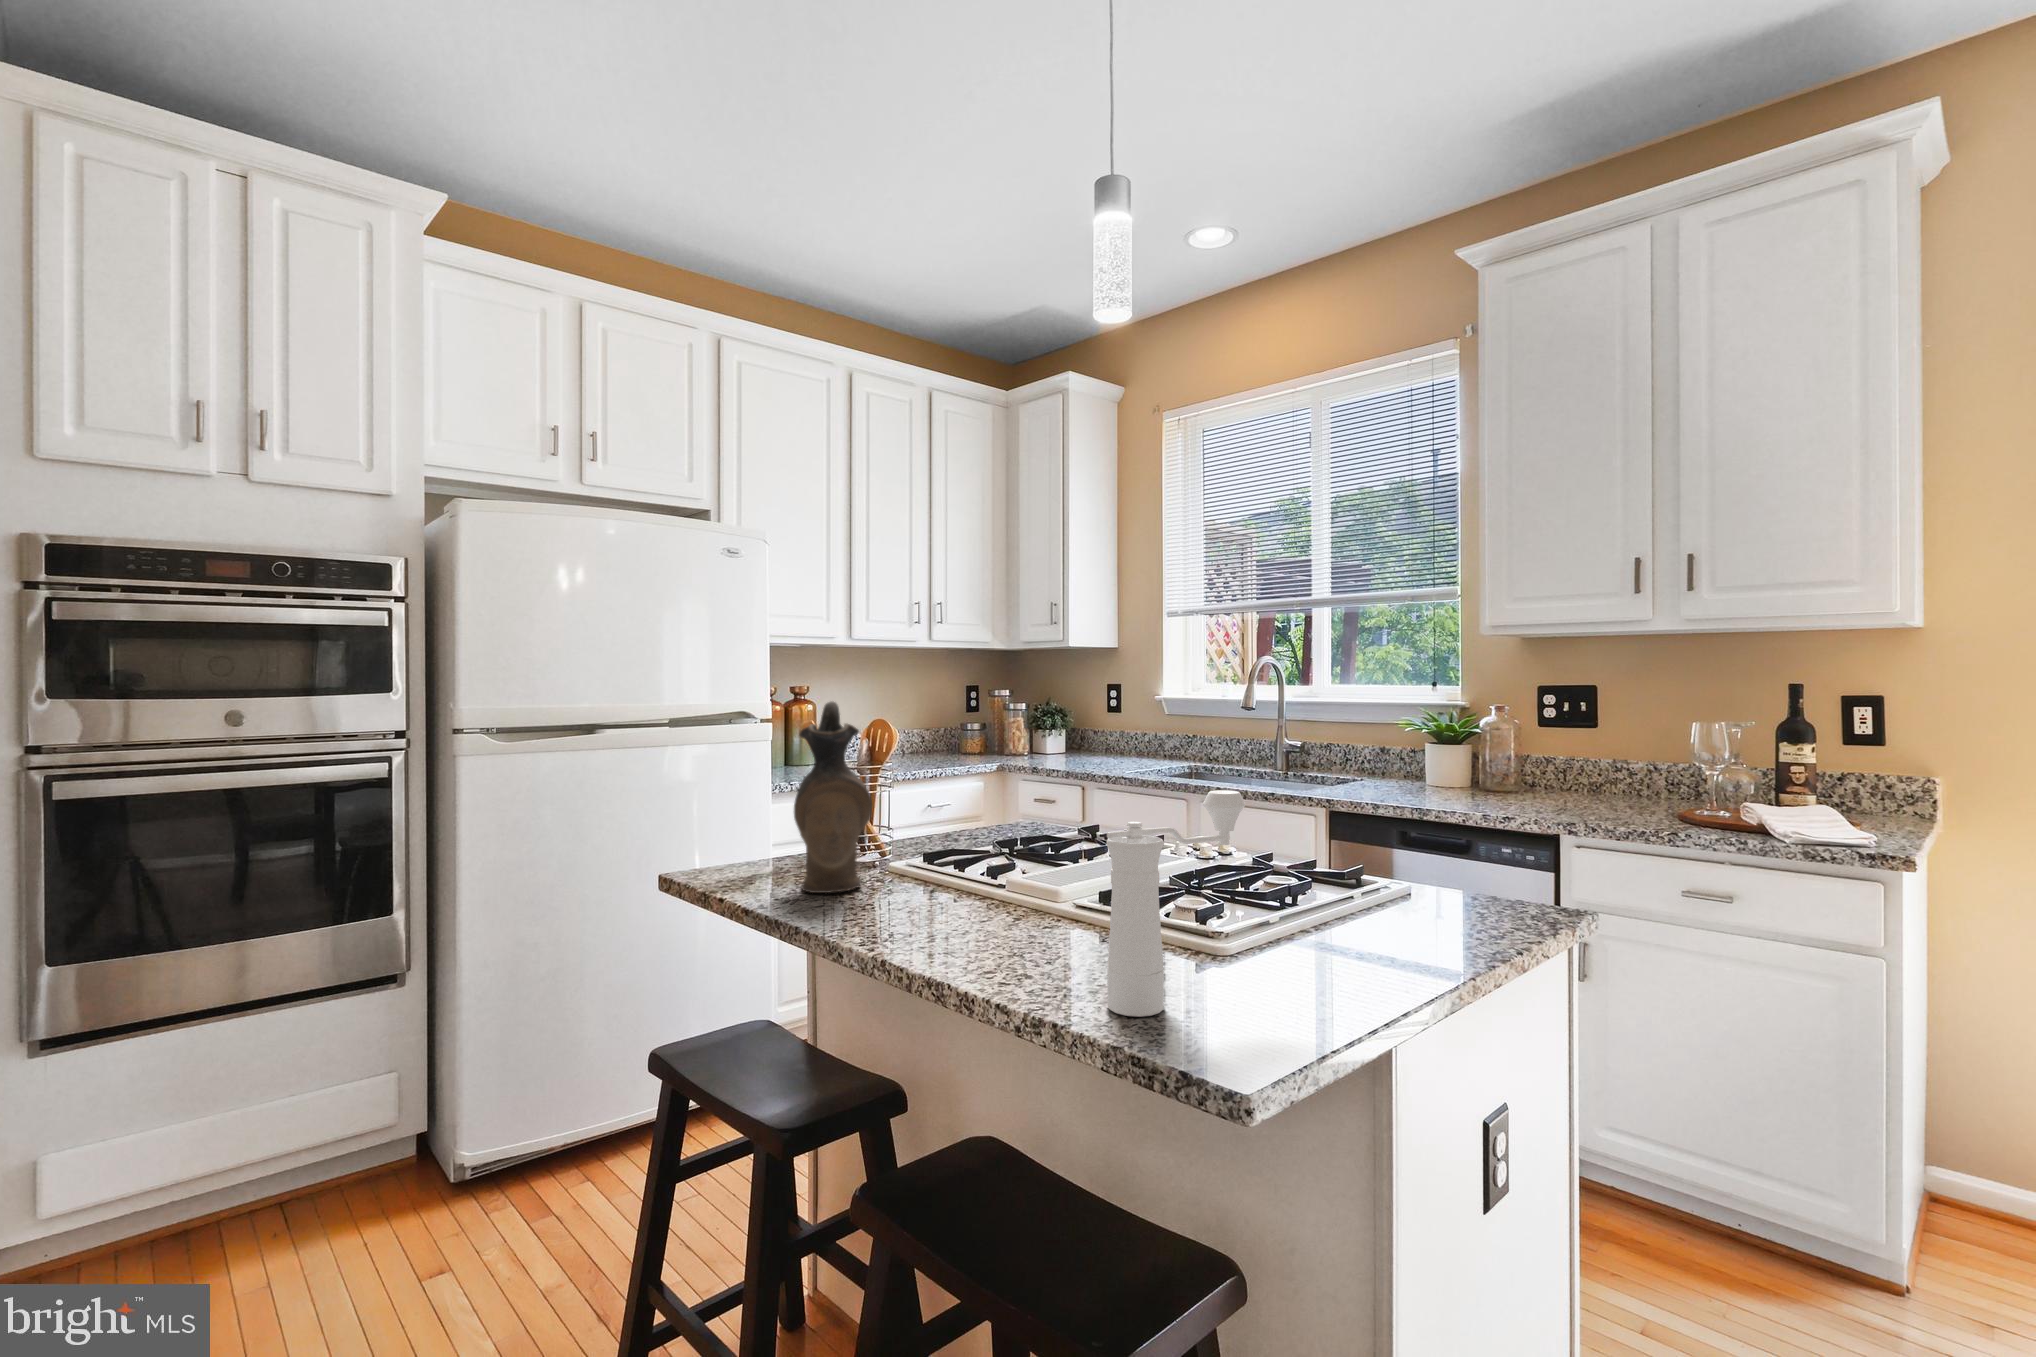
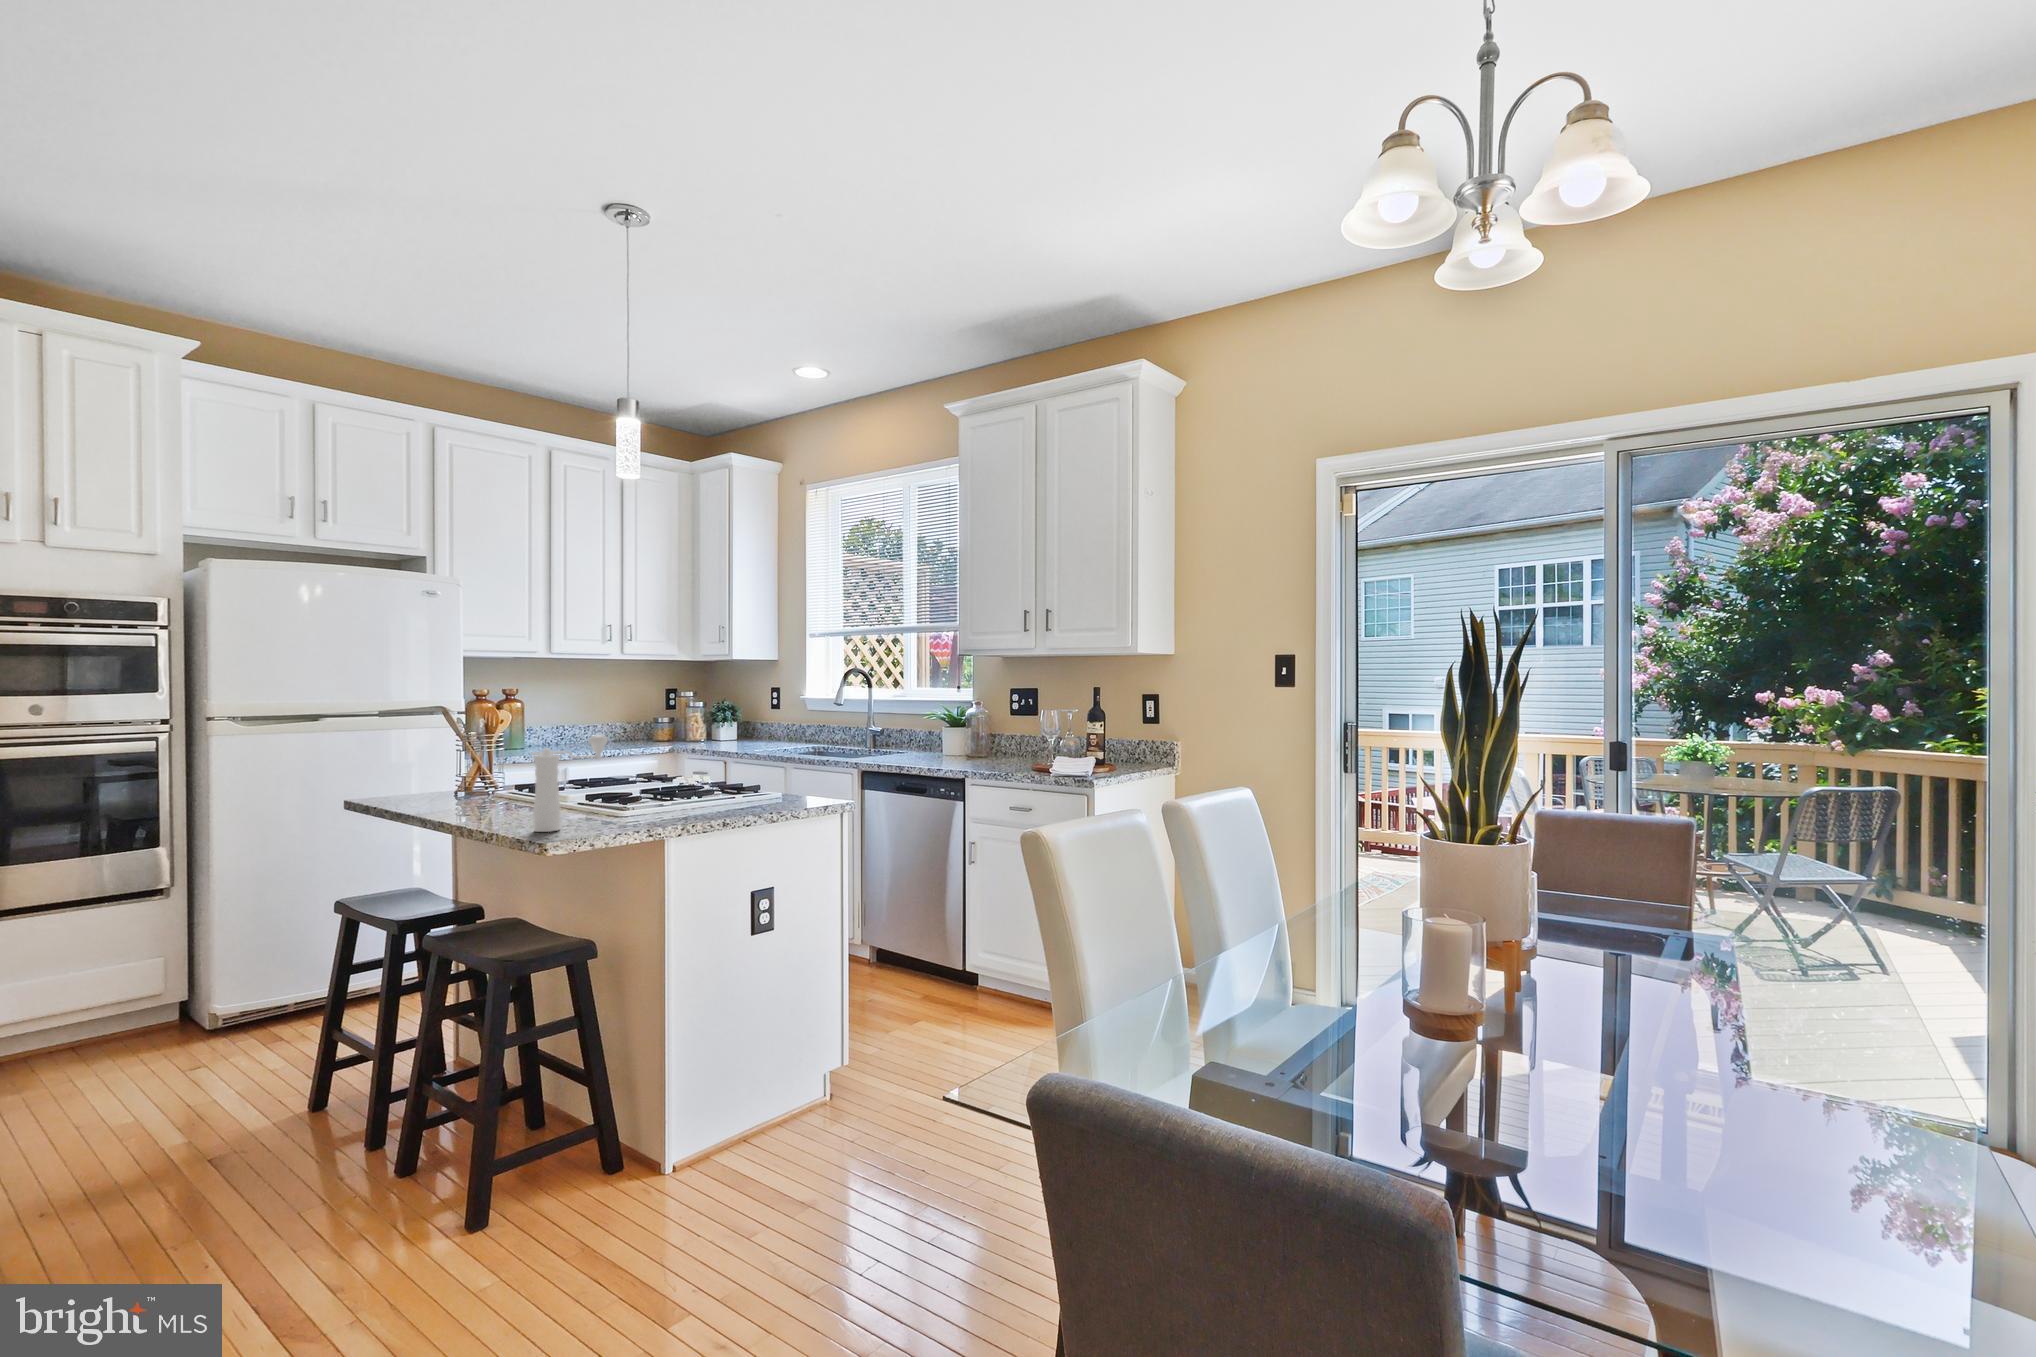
ceramic pitcher: present [794,702,872,893] -> none [422,697,471,803]

